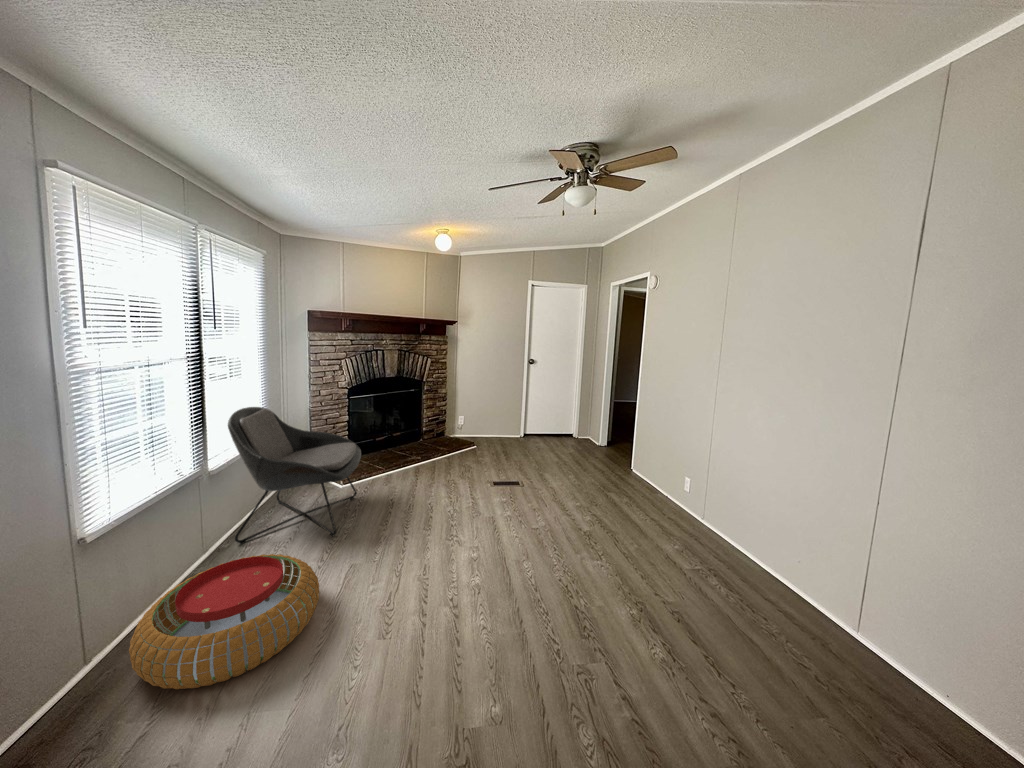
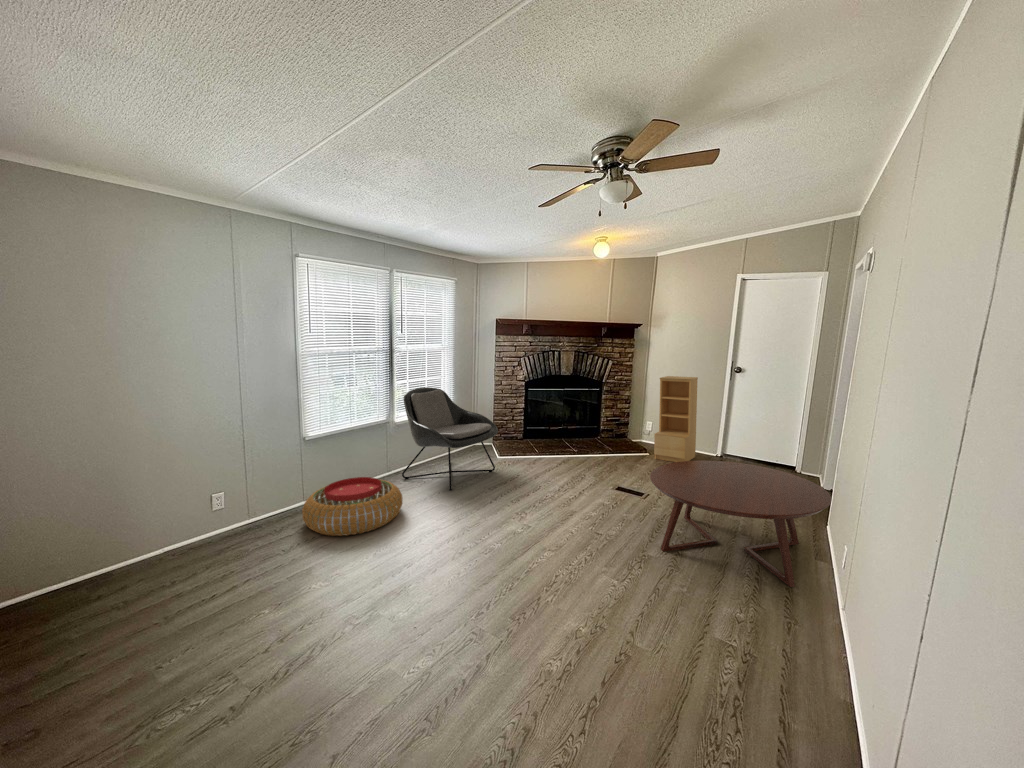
bookshelf: none [481,373,508,447] -> present [654,376,698,462]
coffee table: none [555,439,679,523] -> present [650,461,831,587]

